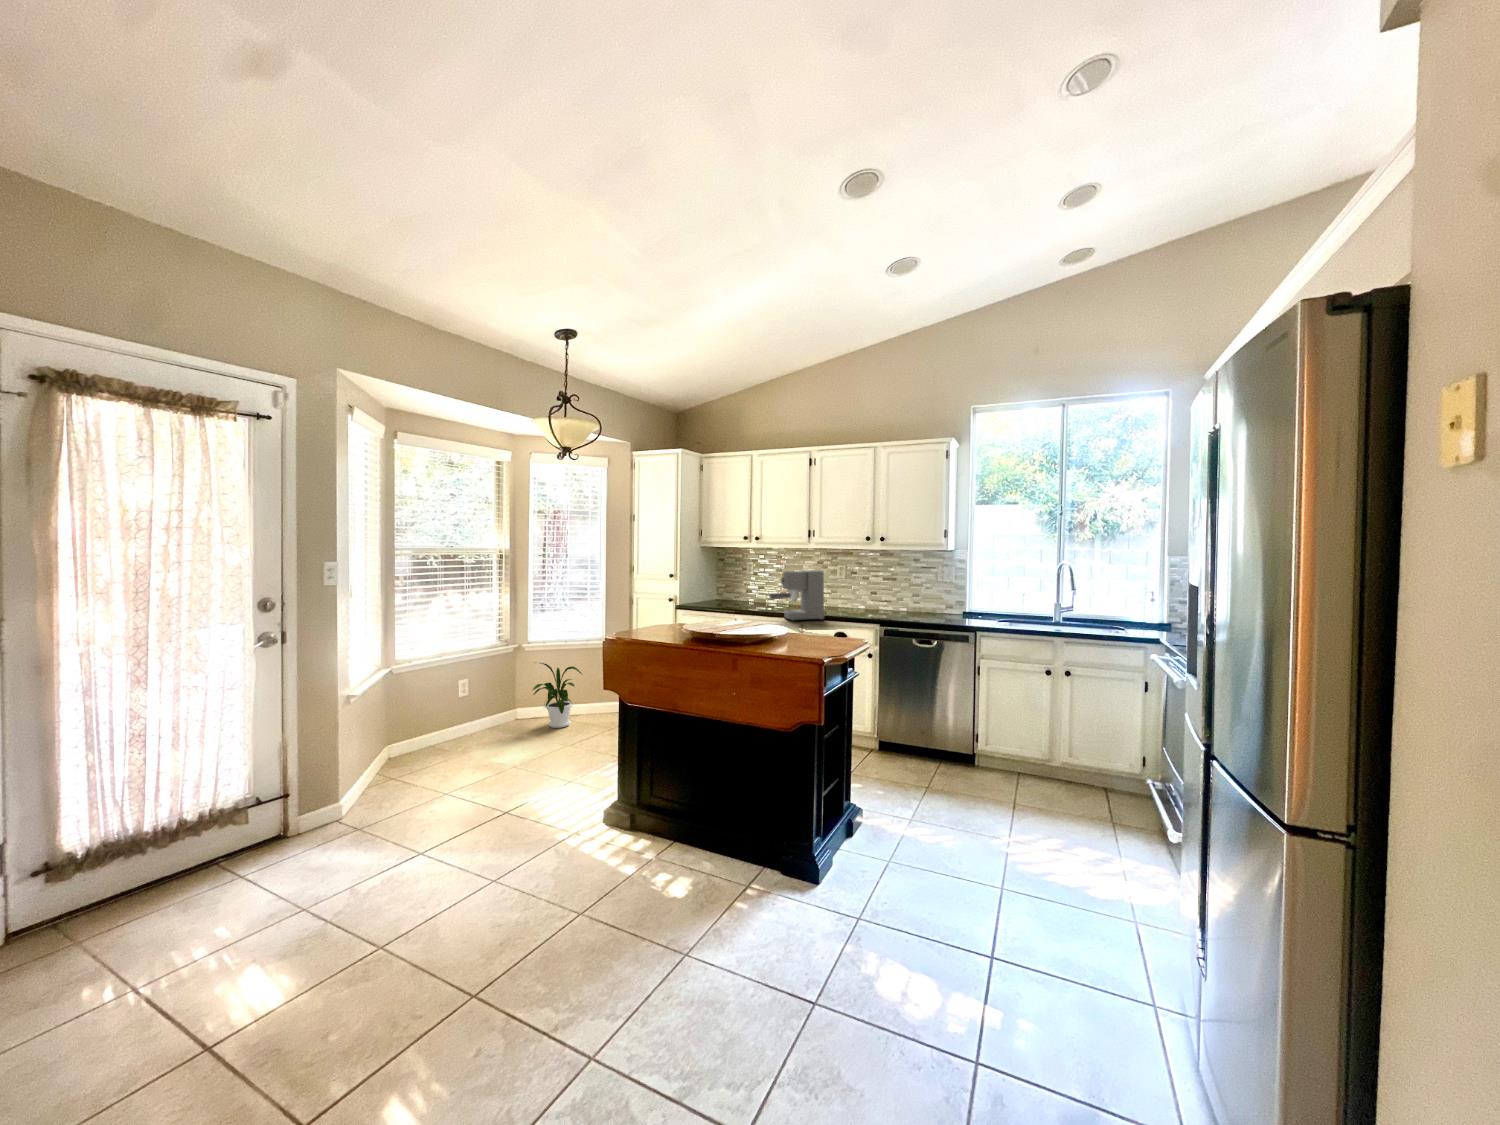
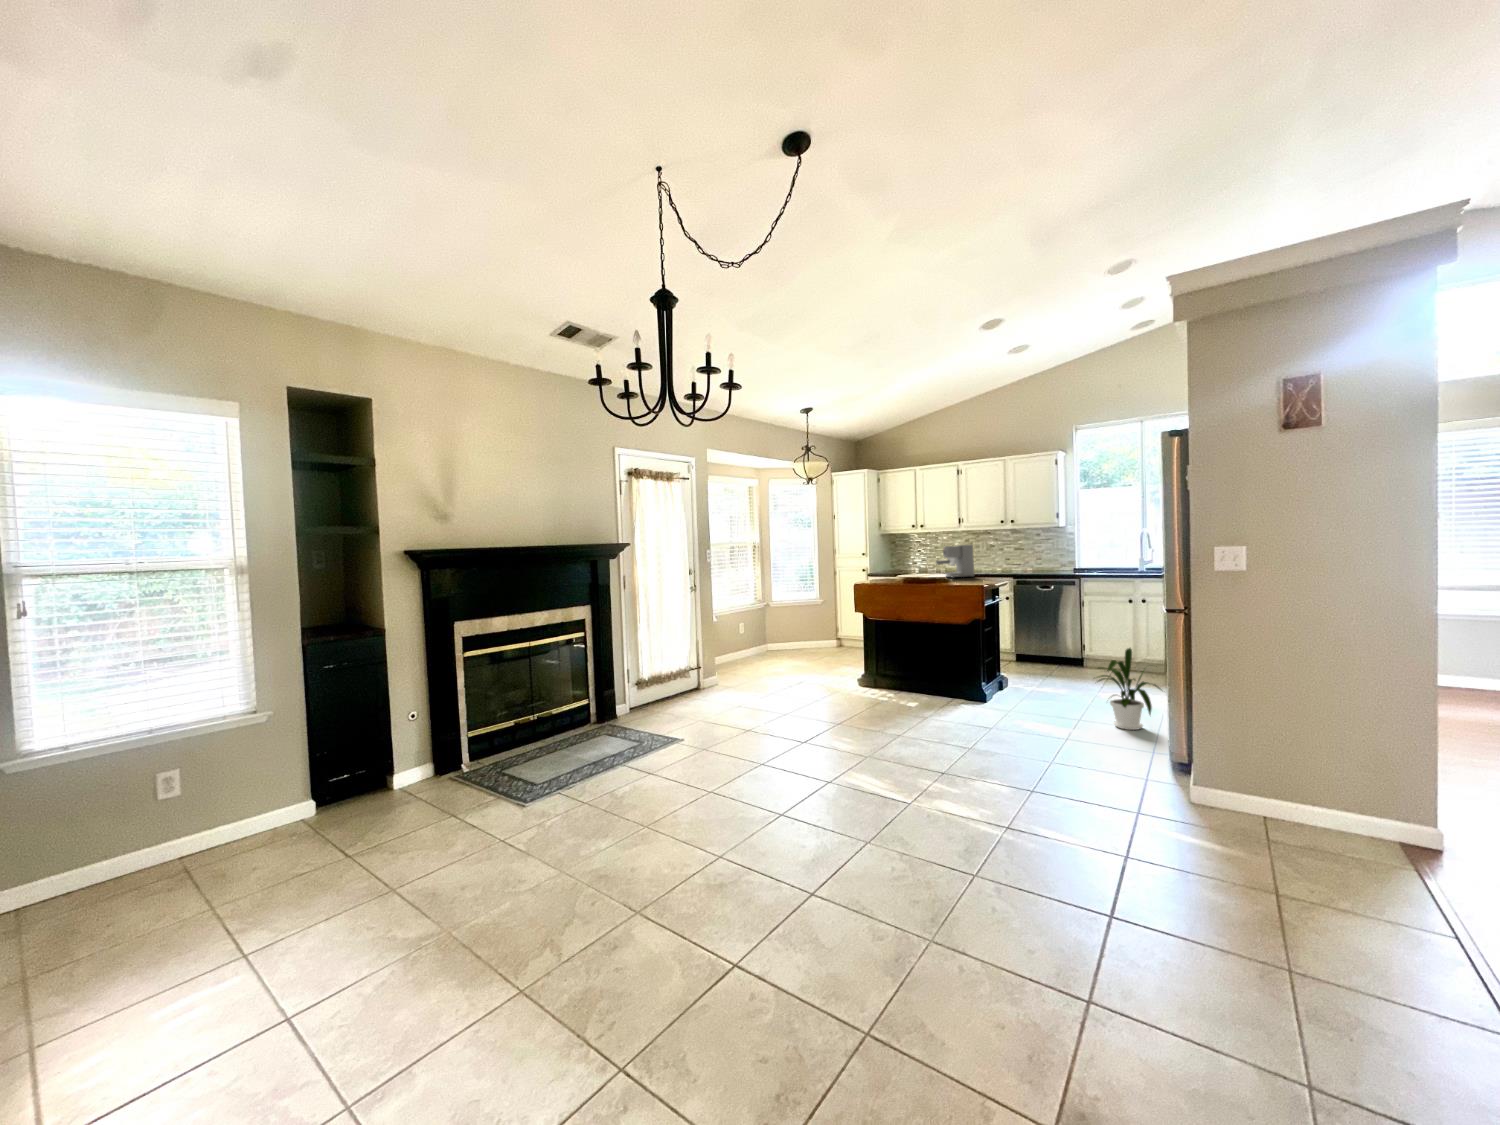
house plant: present [533,663,582,728] -> present [1097,648,1161,730]

